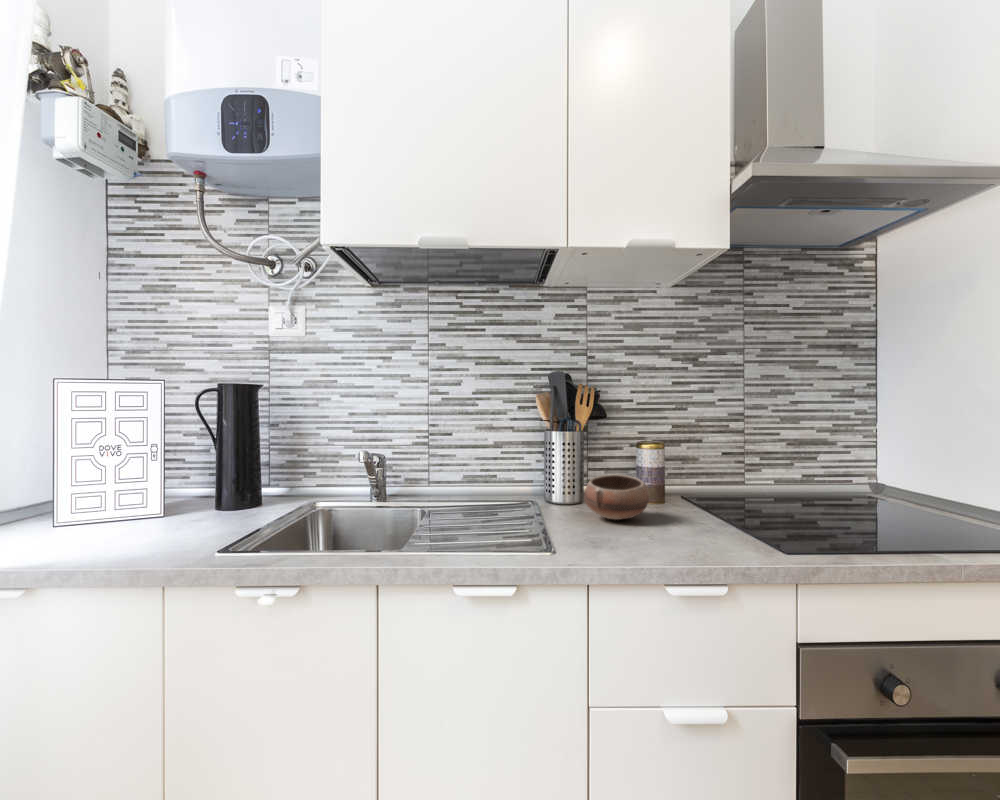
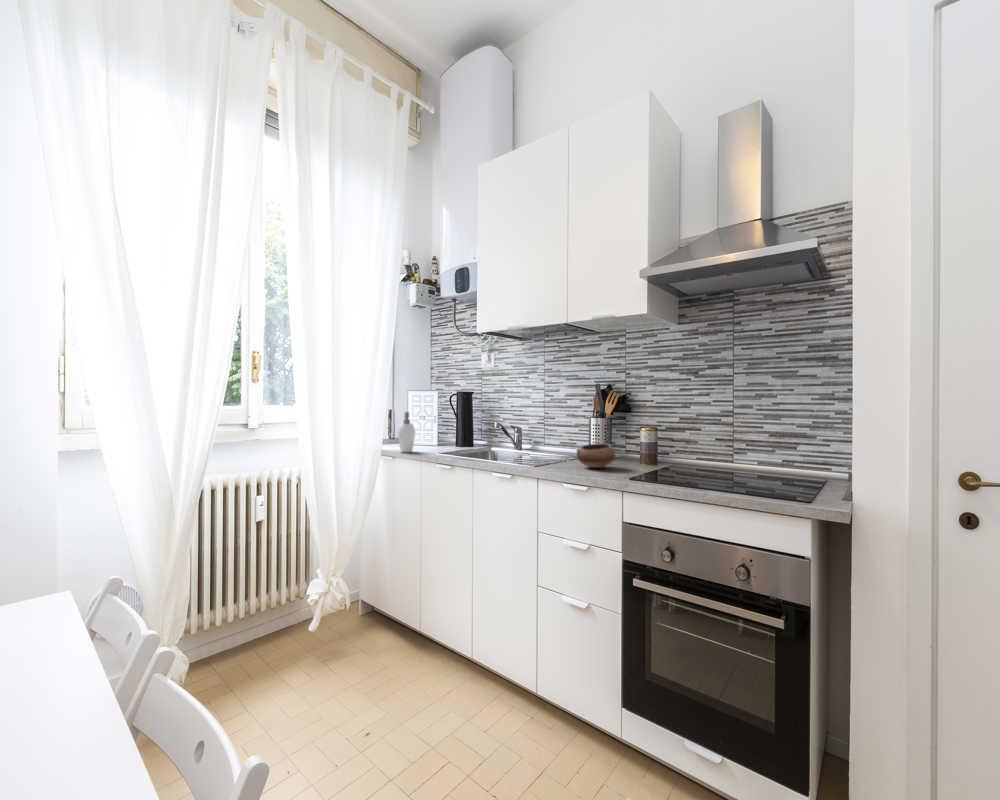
soap dispenser: none [96,438,151,545] -> present [398,412,415,452]

